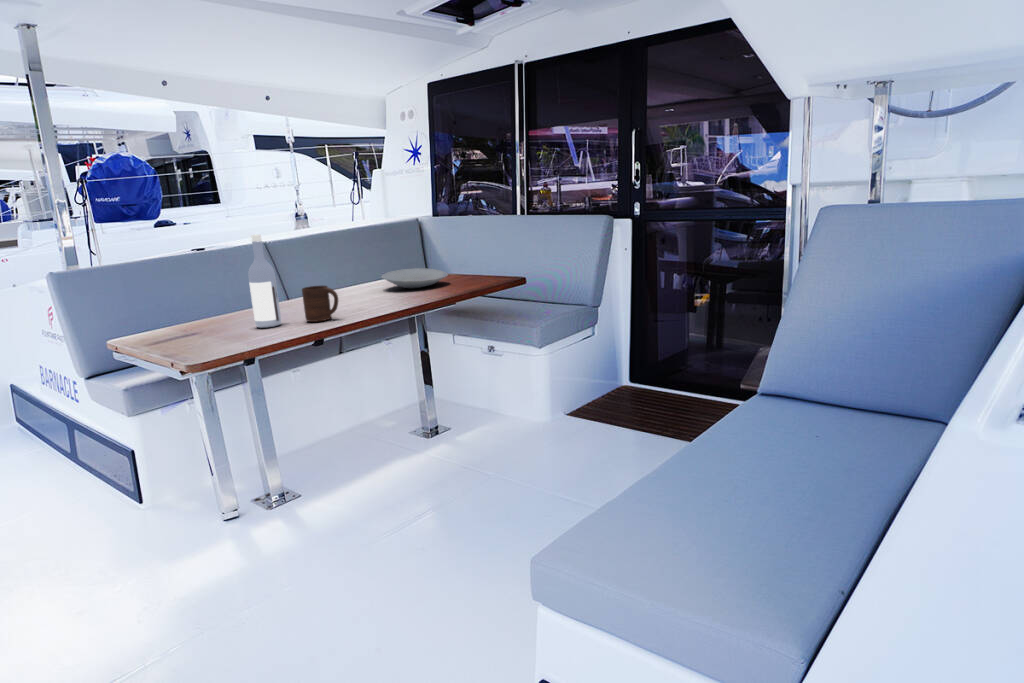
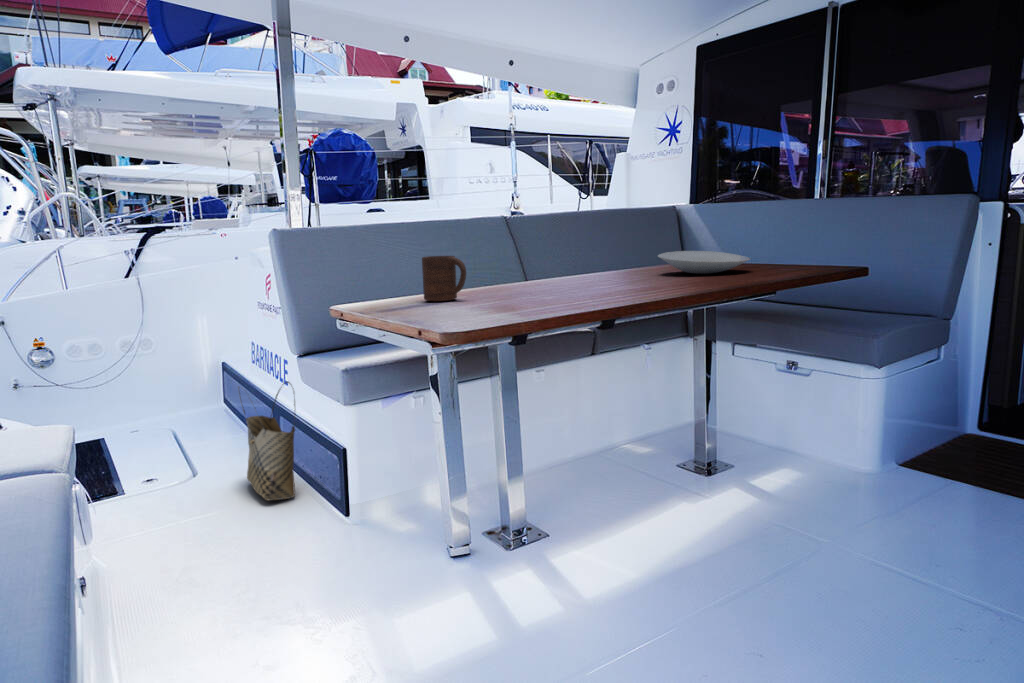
wine bottle: present [248,235,281,328] -> none [515,171,550,300]
cup: present [302,286,338,322] -> present [422,256,466,301]
woven basket: none [30,401,93,500] -> present [238,382,295,501]

